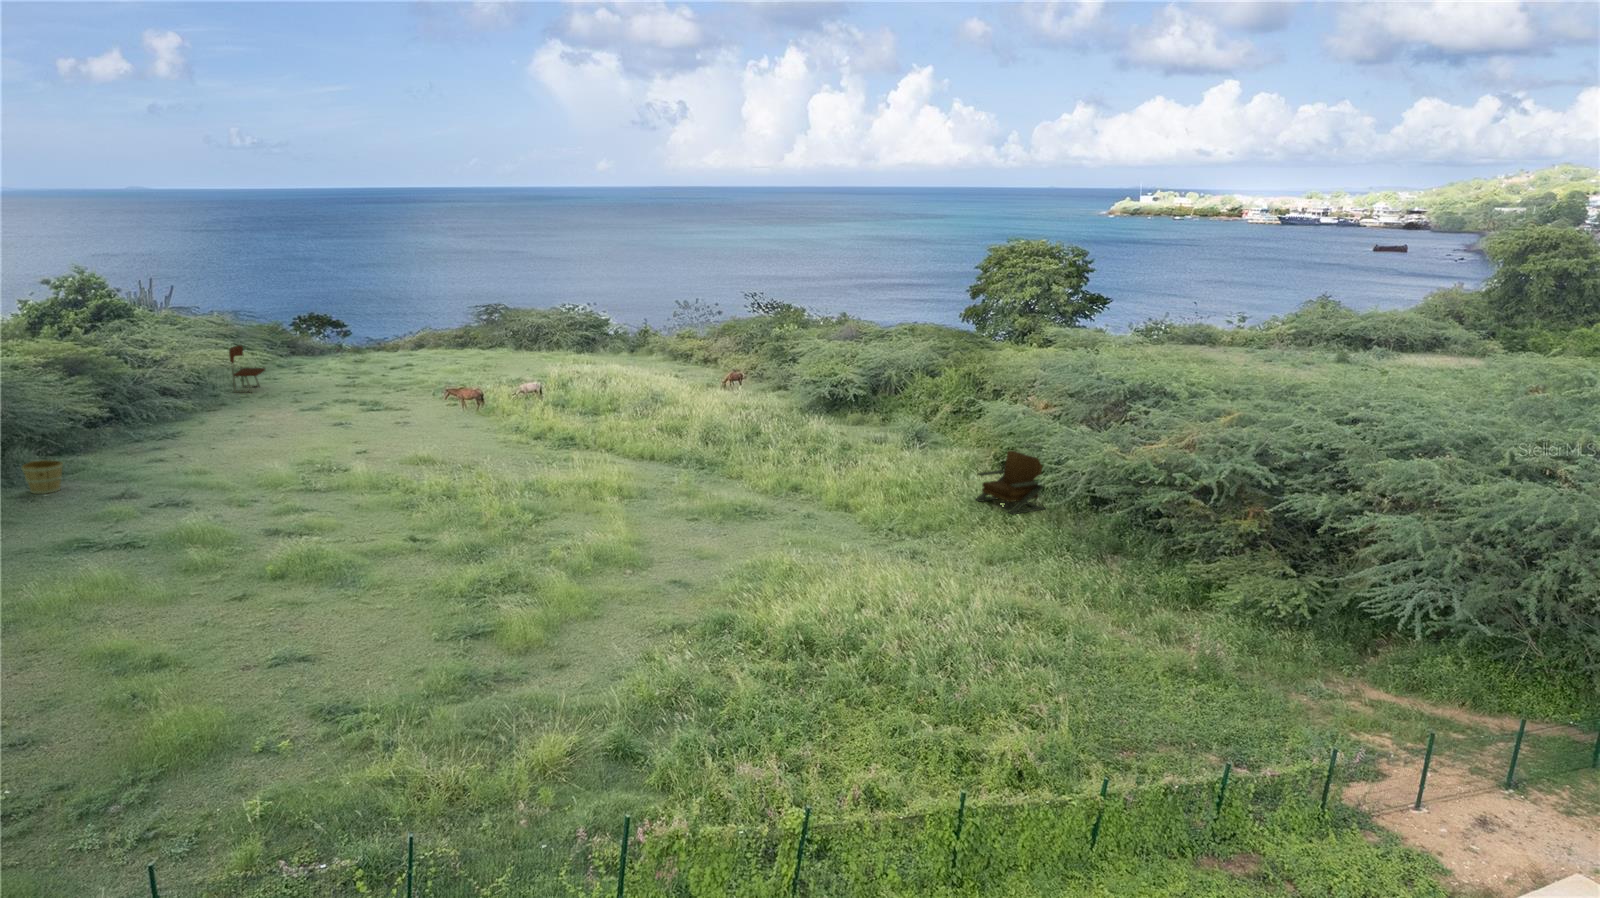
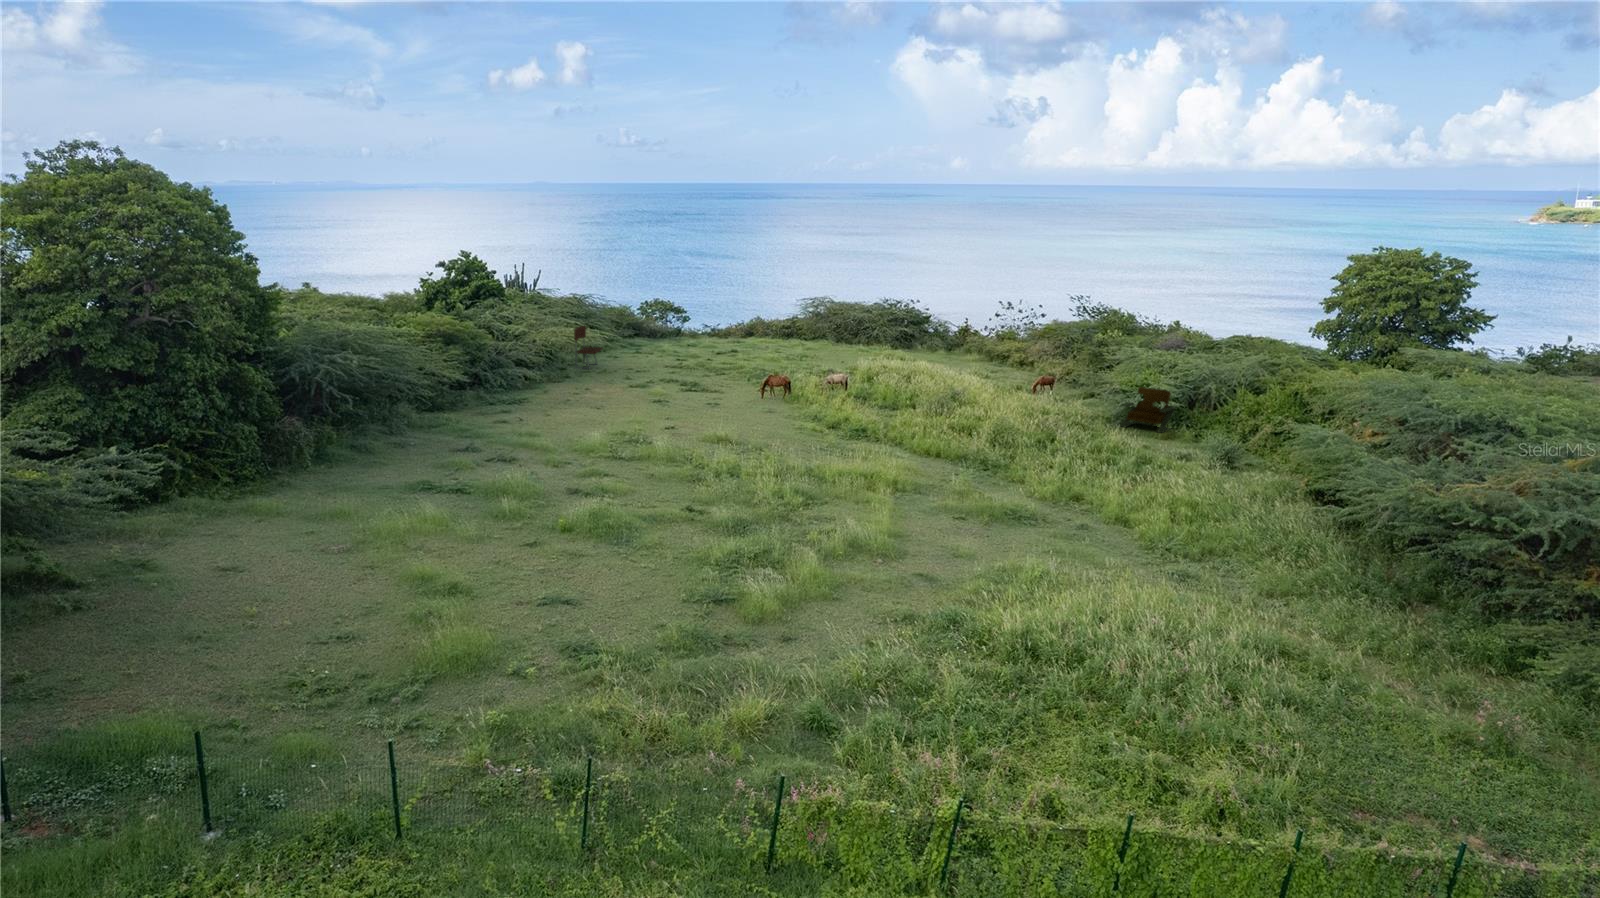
lounge chair: present [976,451,1045,514] -> present [1121,387,1176,433]
wooden bucket: present [22,460,63,494] -> none [400,415,430,443]

